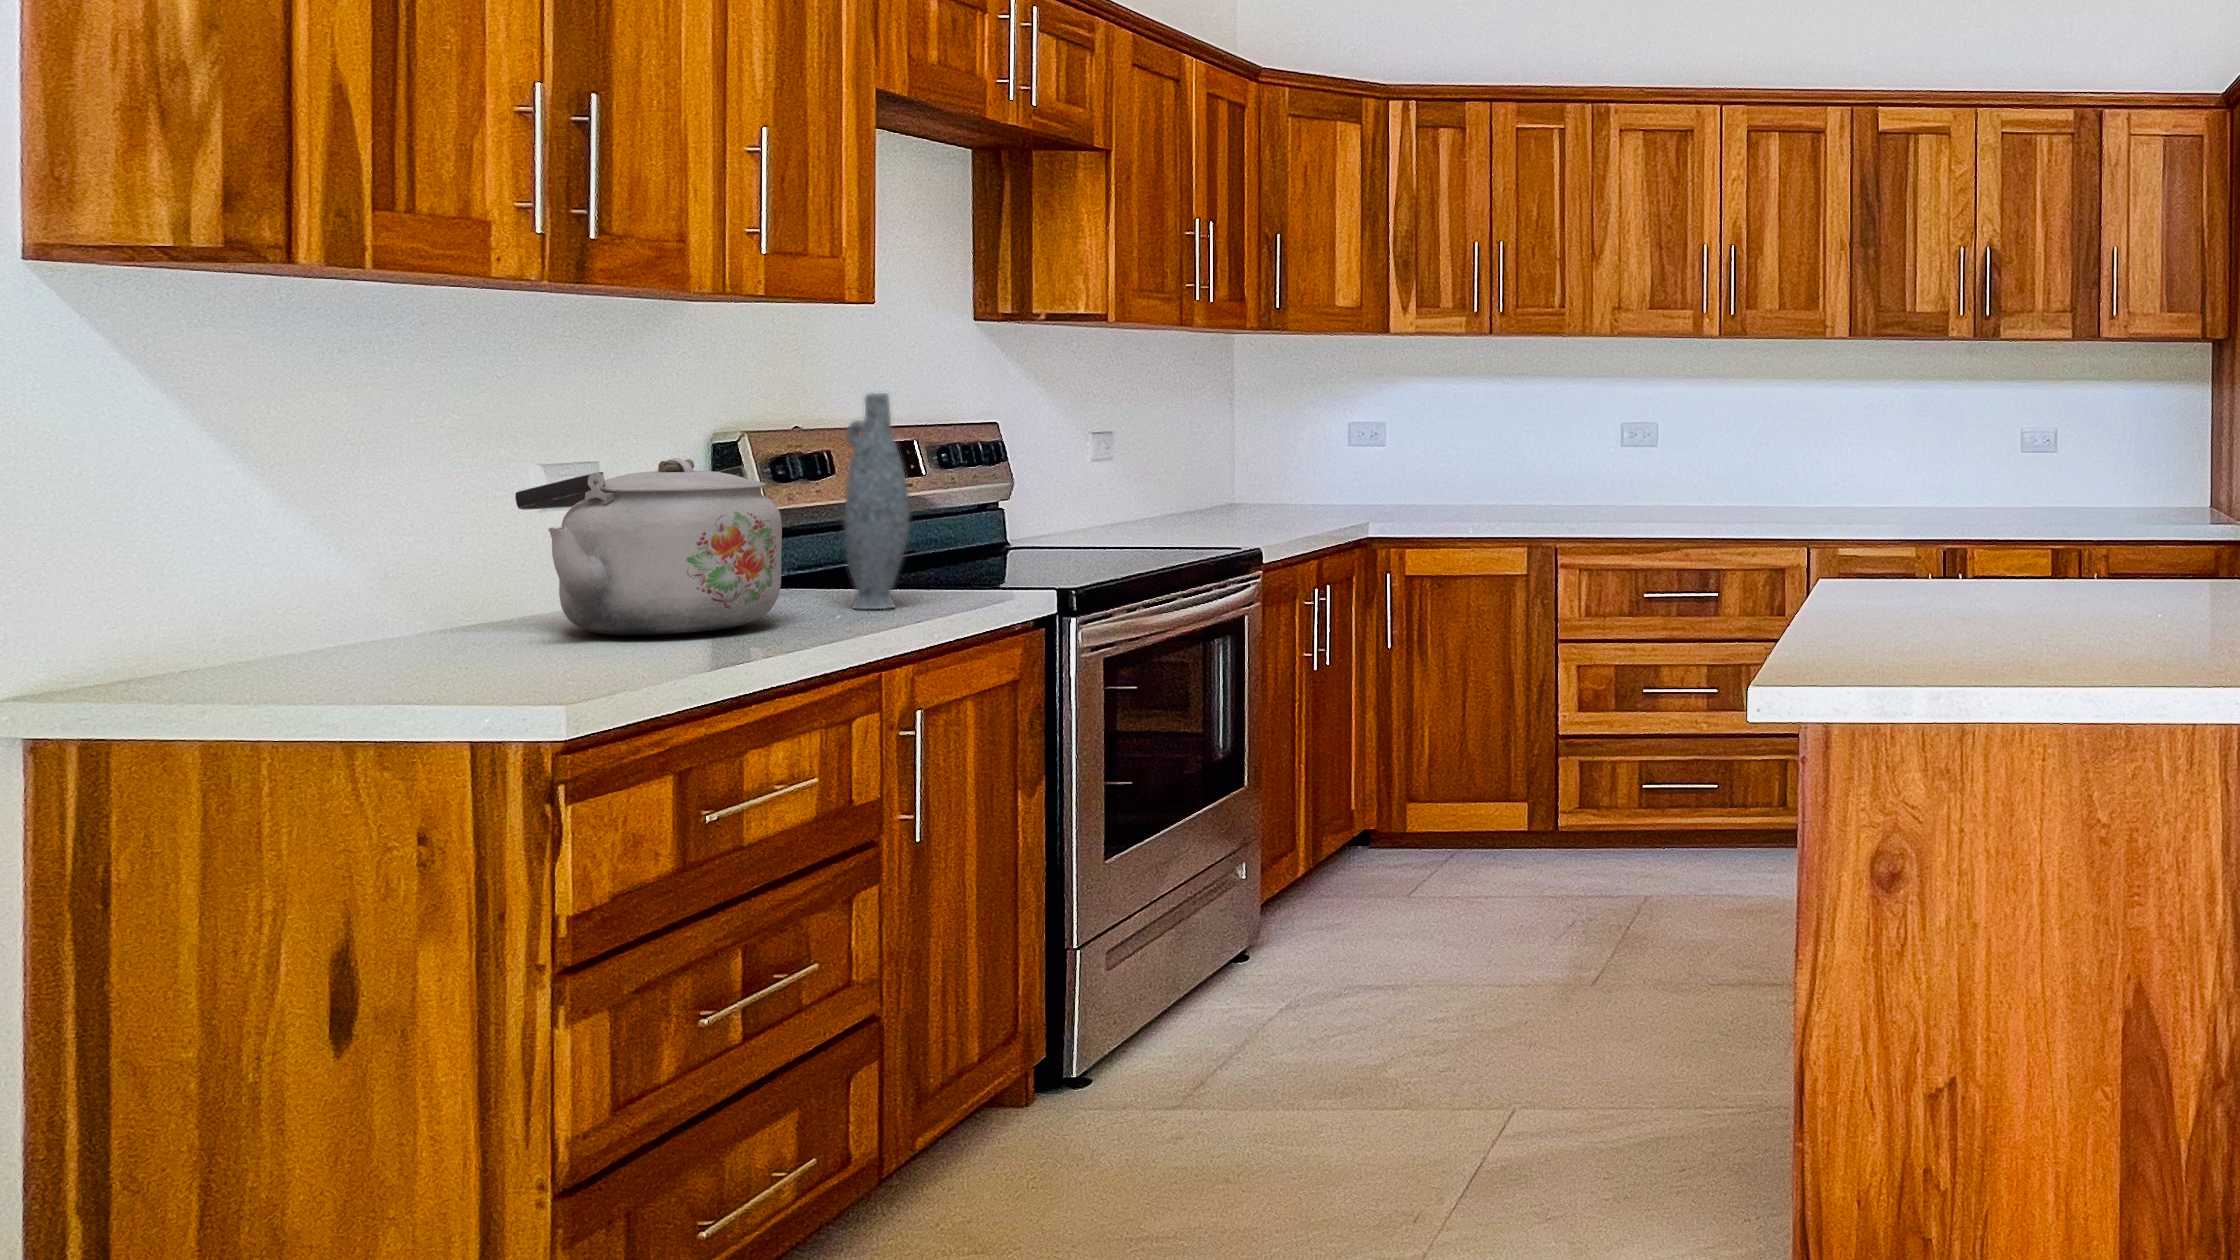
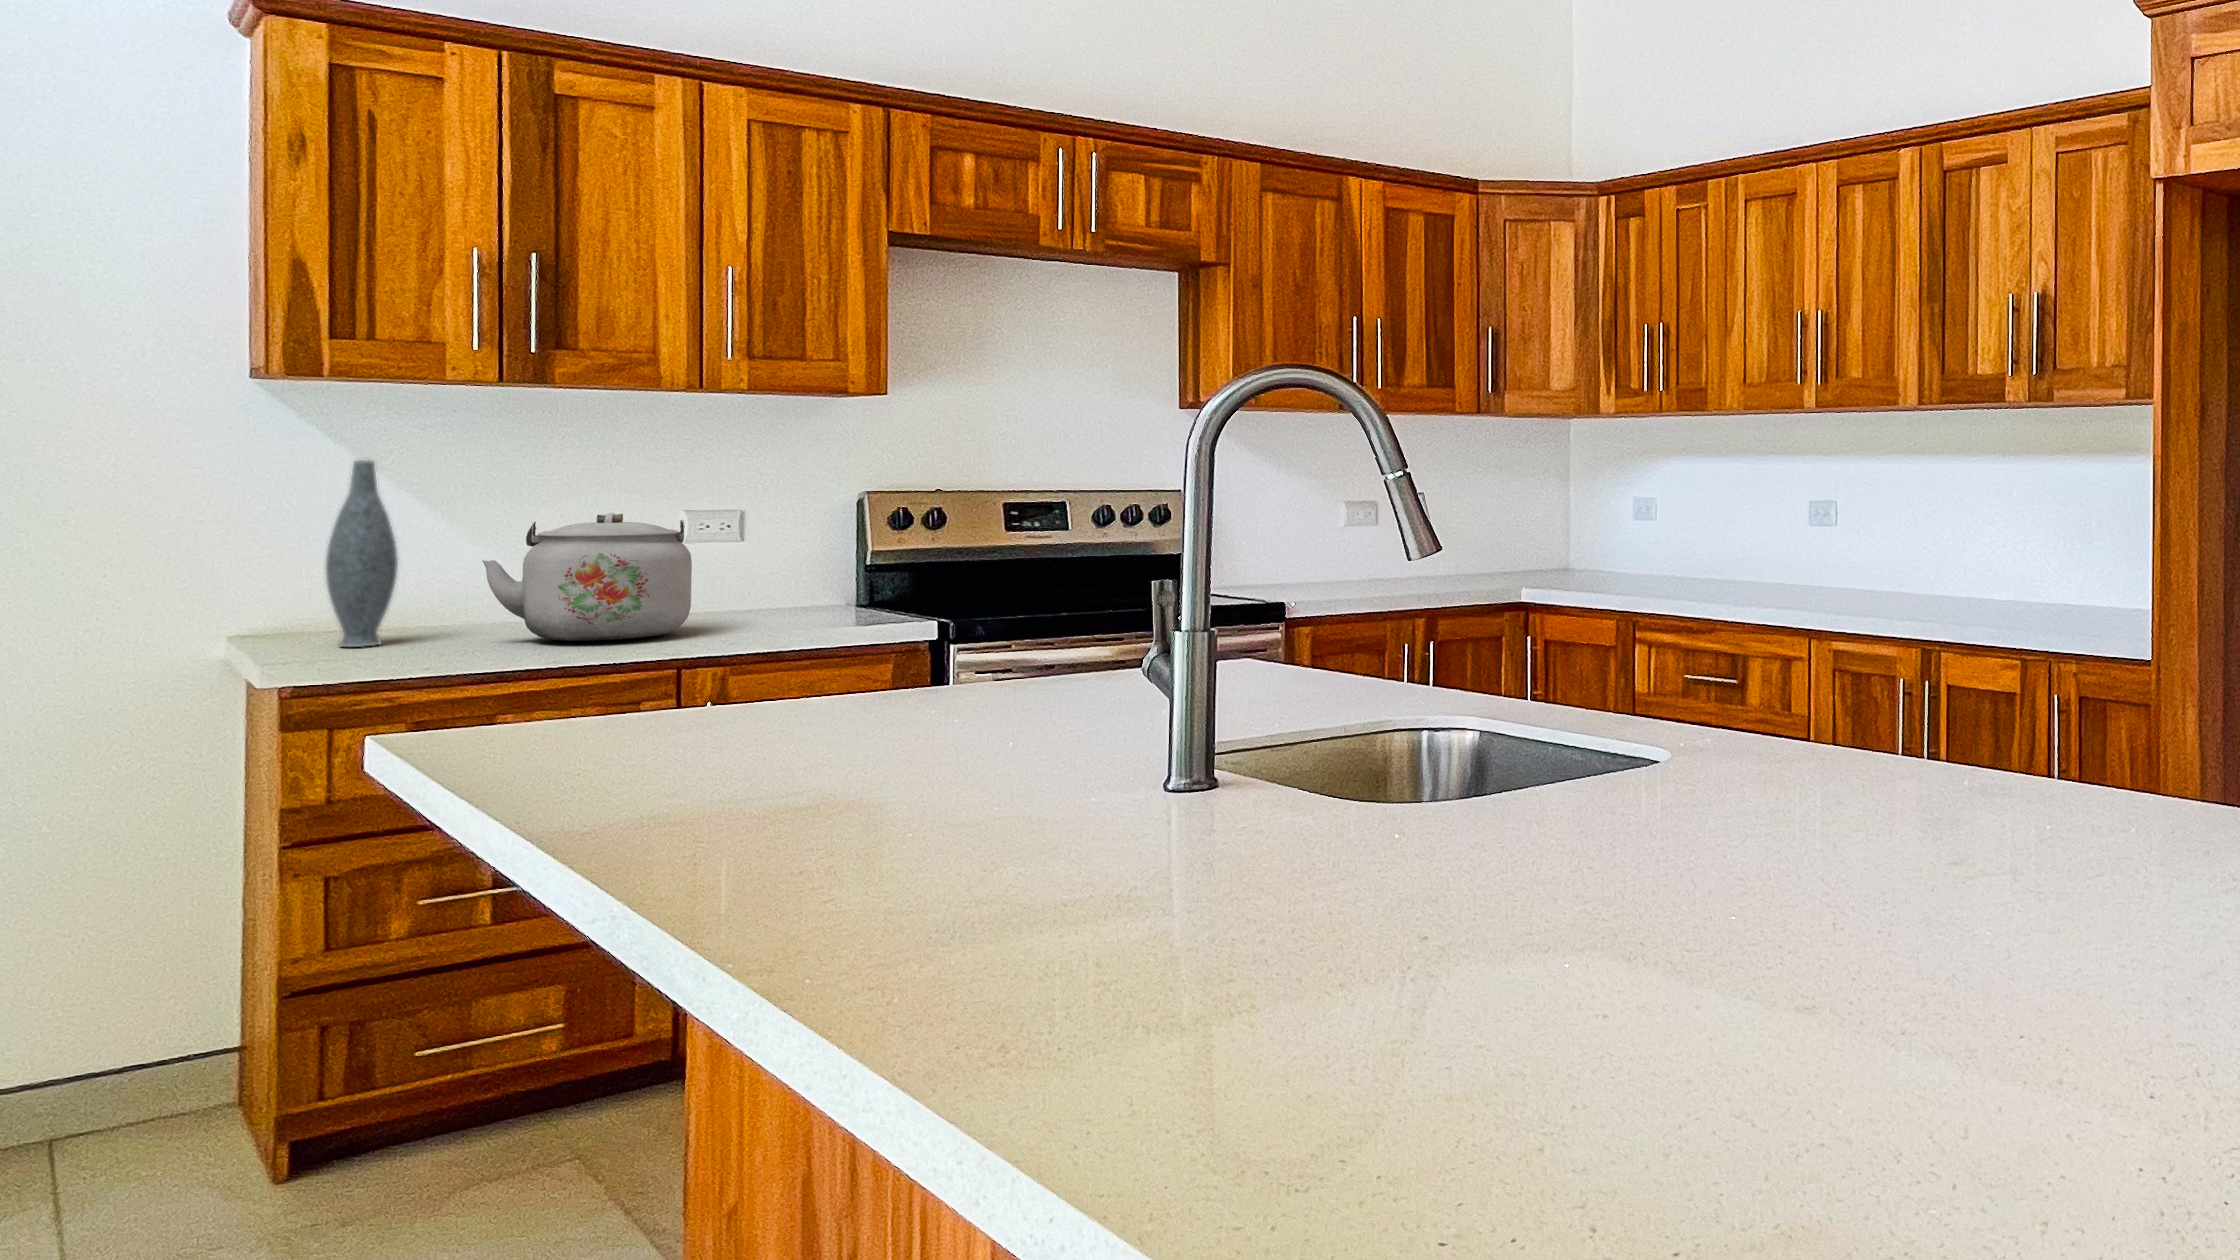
vase: present [844,393,910,609] -> present [326,460,398,647]

